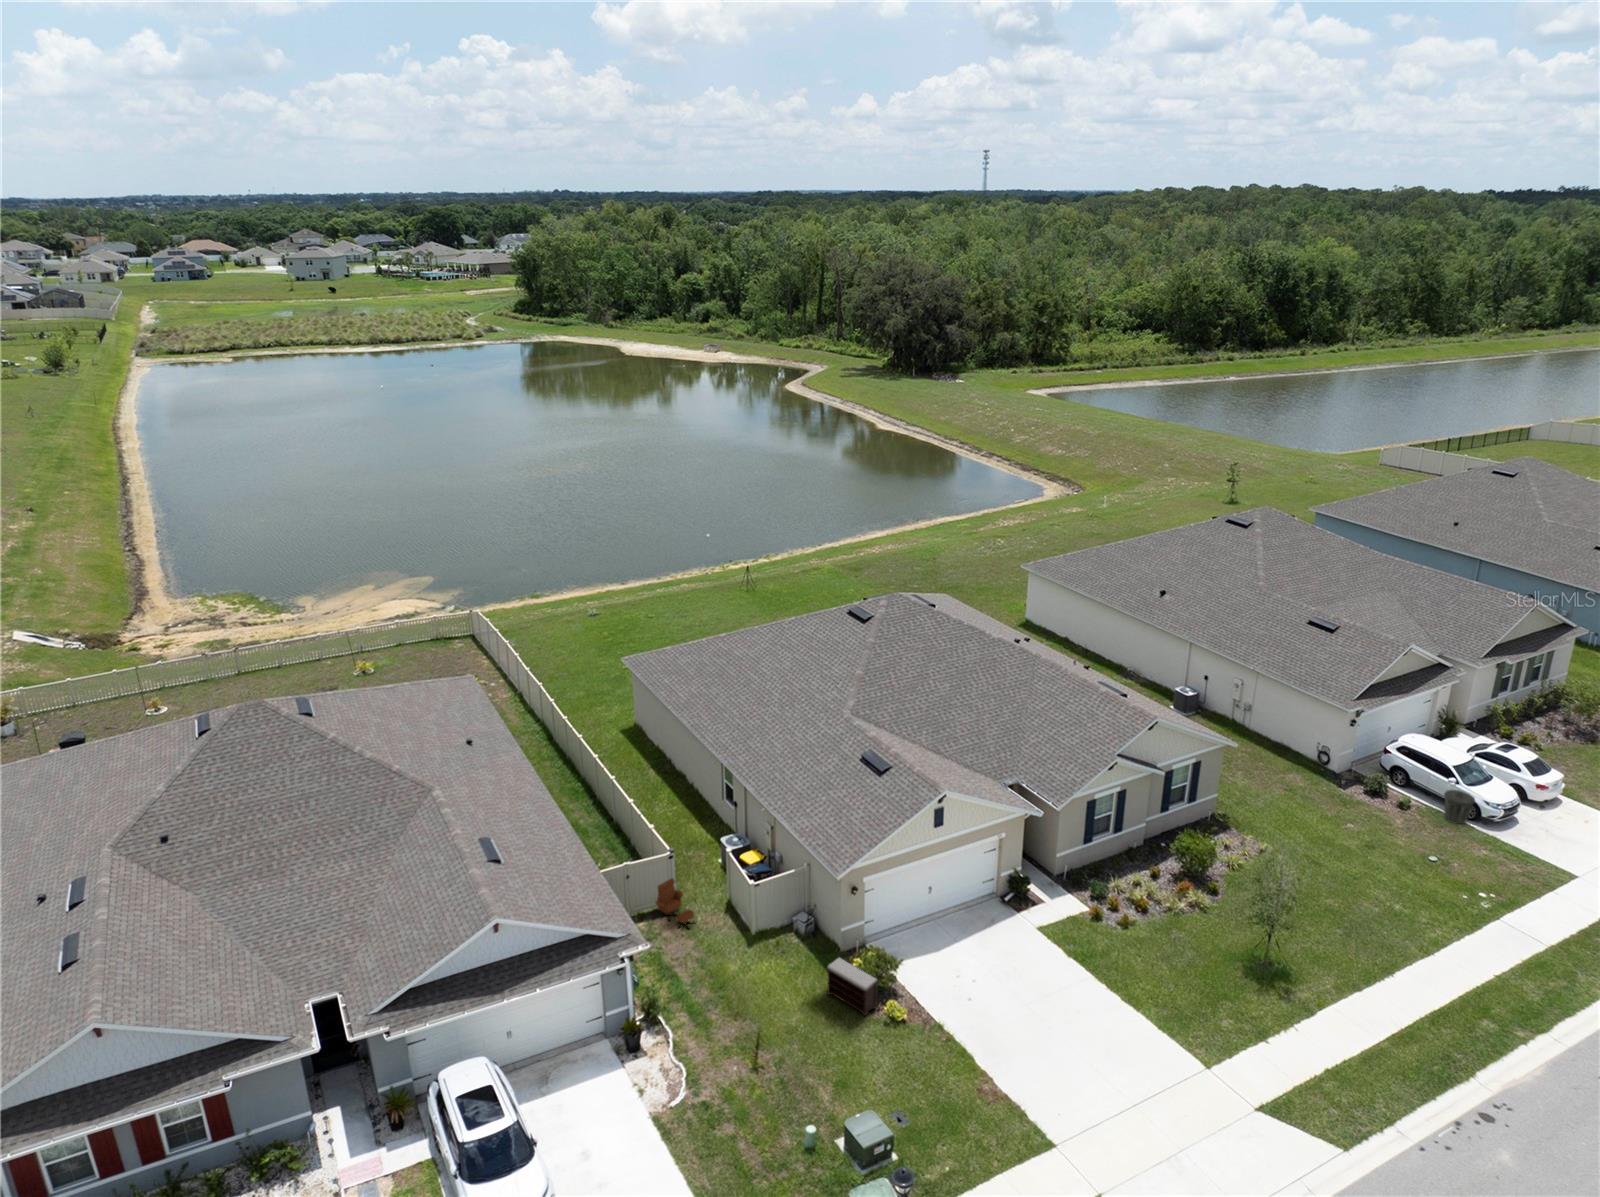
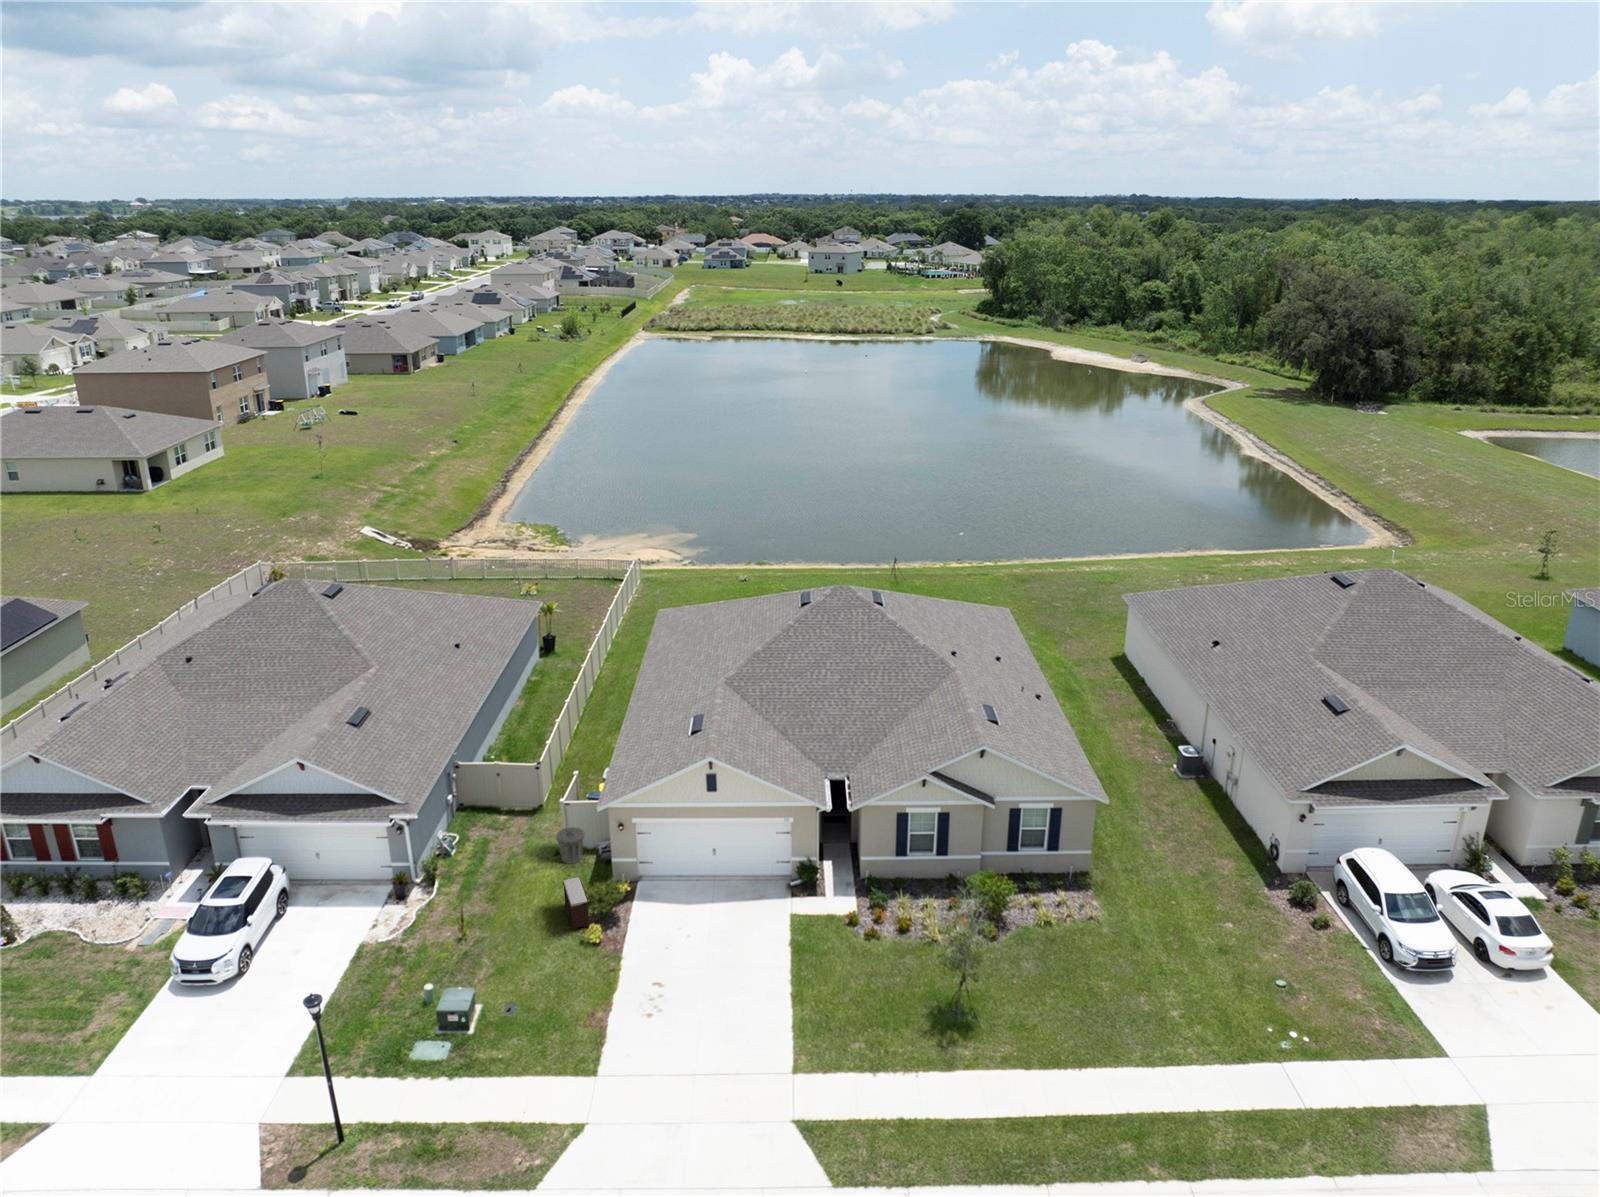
trash can: present [1444,790,1475,824] -> present [556,827,584,864]
lounge chair: present [656,878,694,927] -> none [504,785,532,830]

